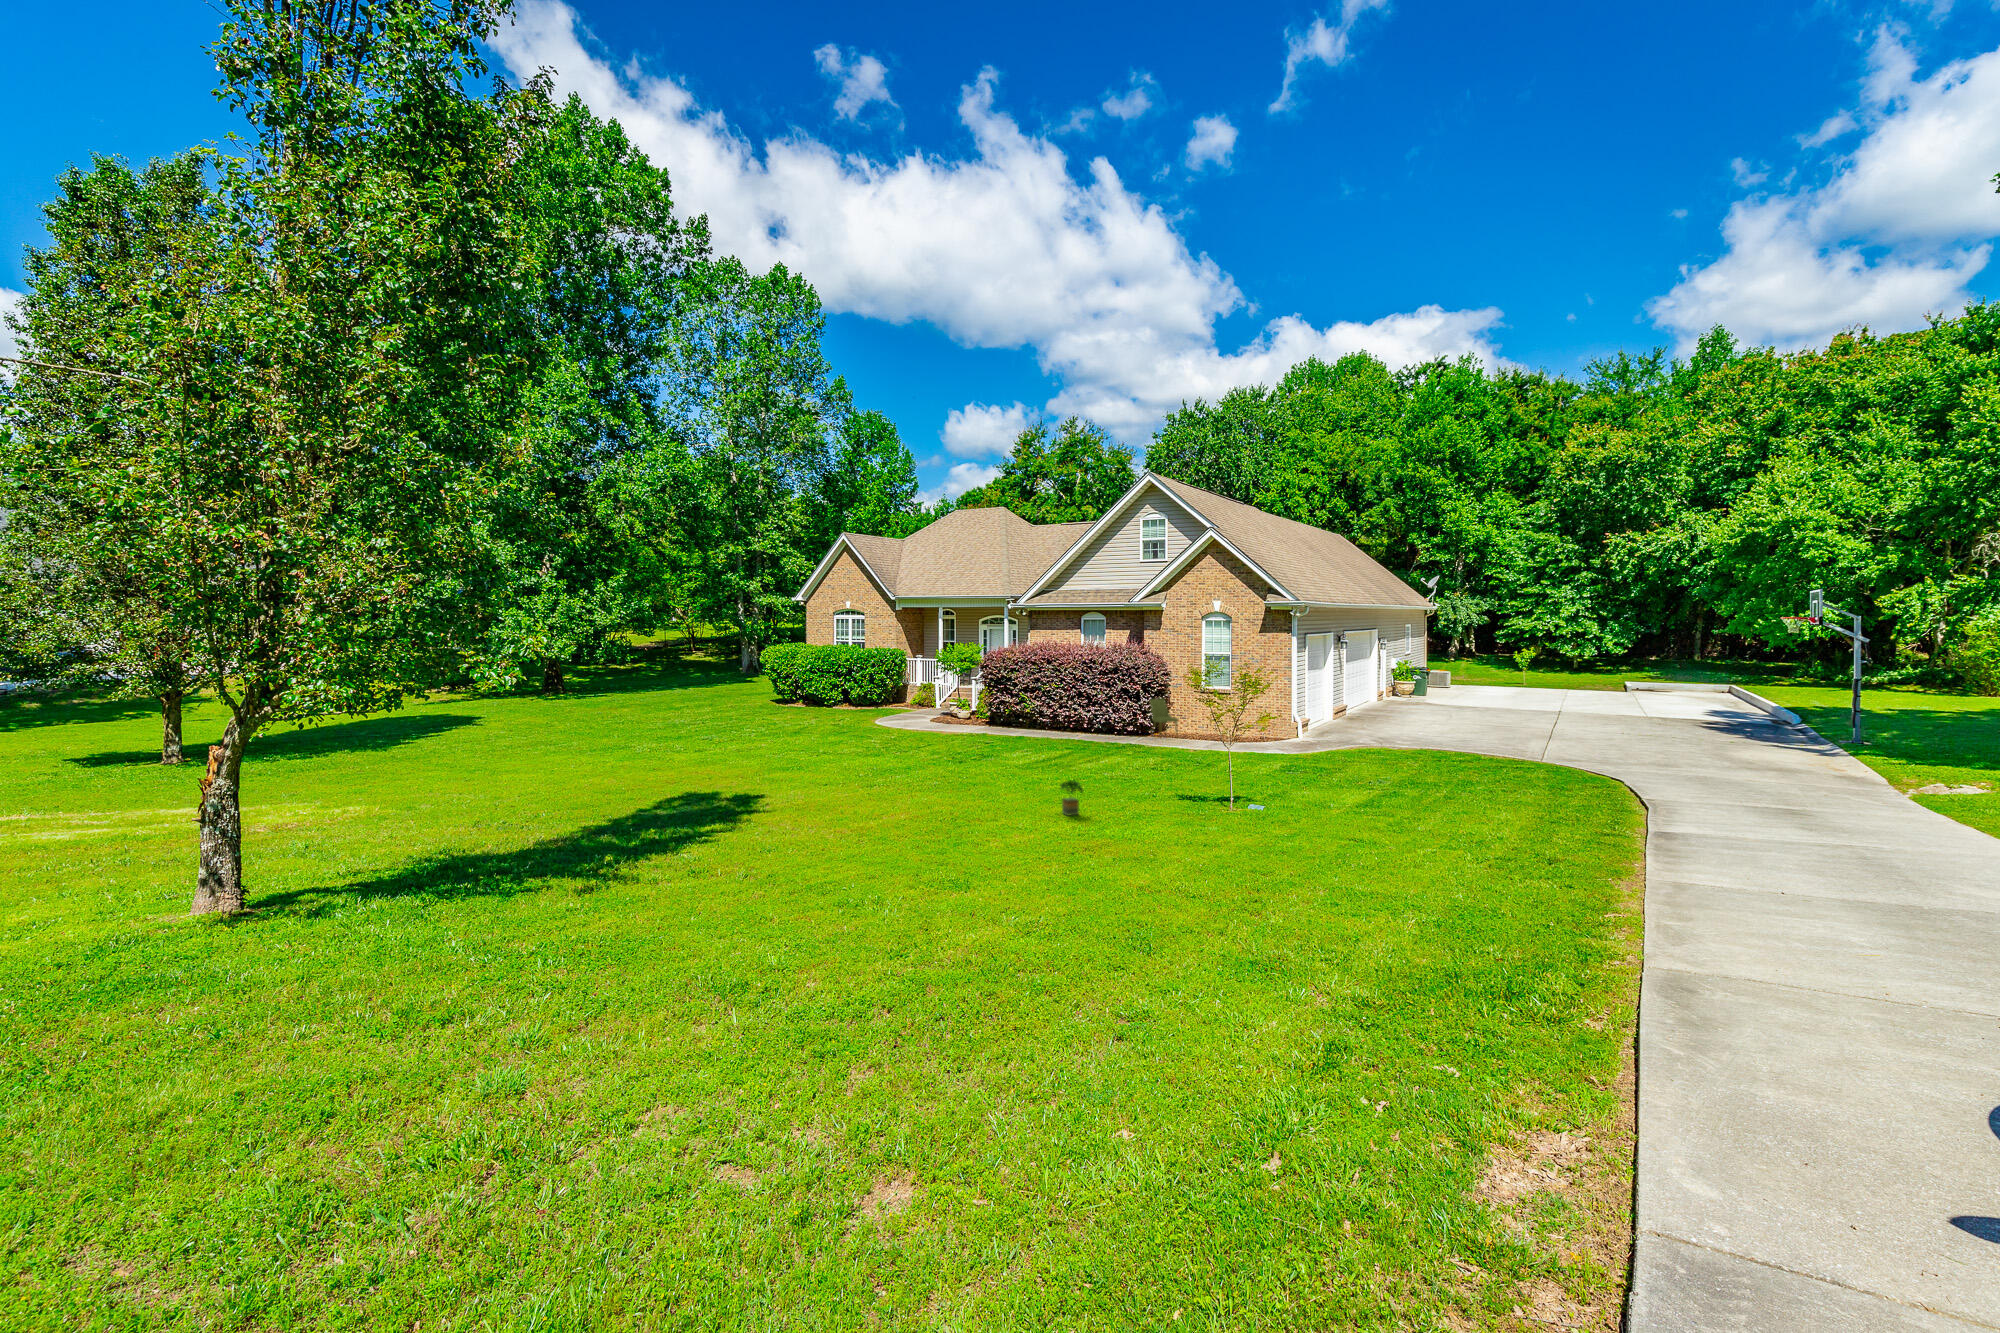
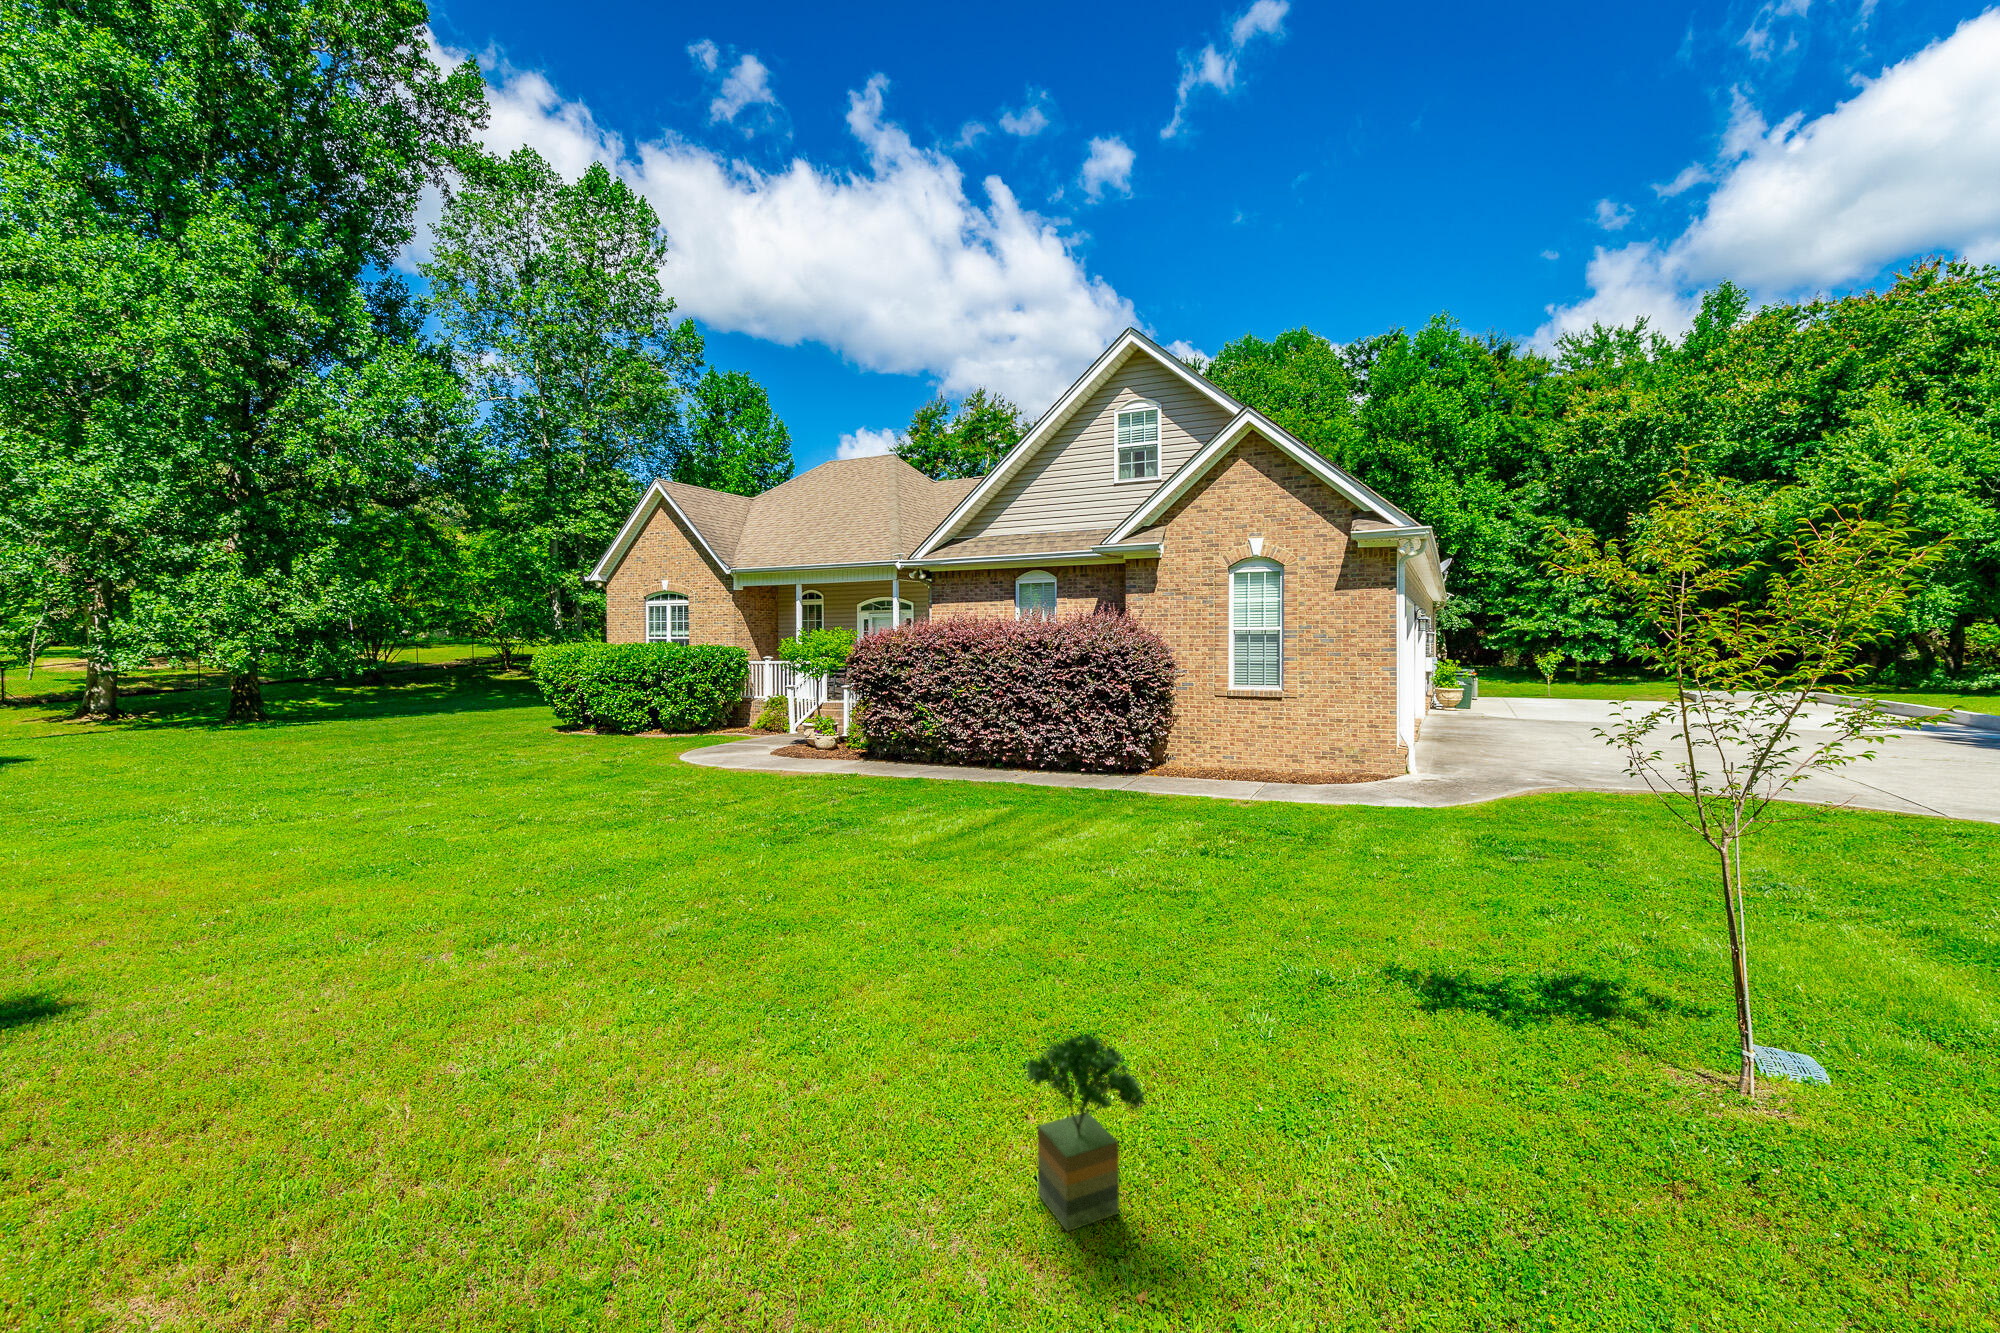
chair: present [1150,699,1178,736] -> none [1145,707,1199,778]

